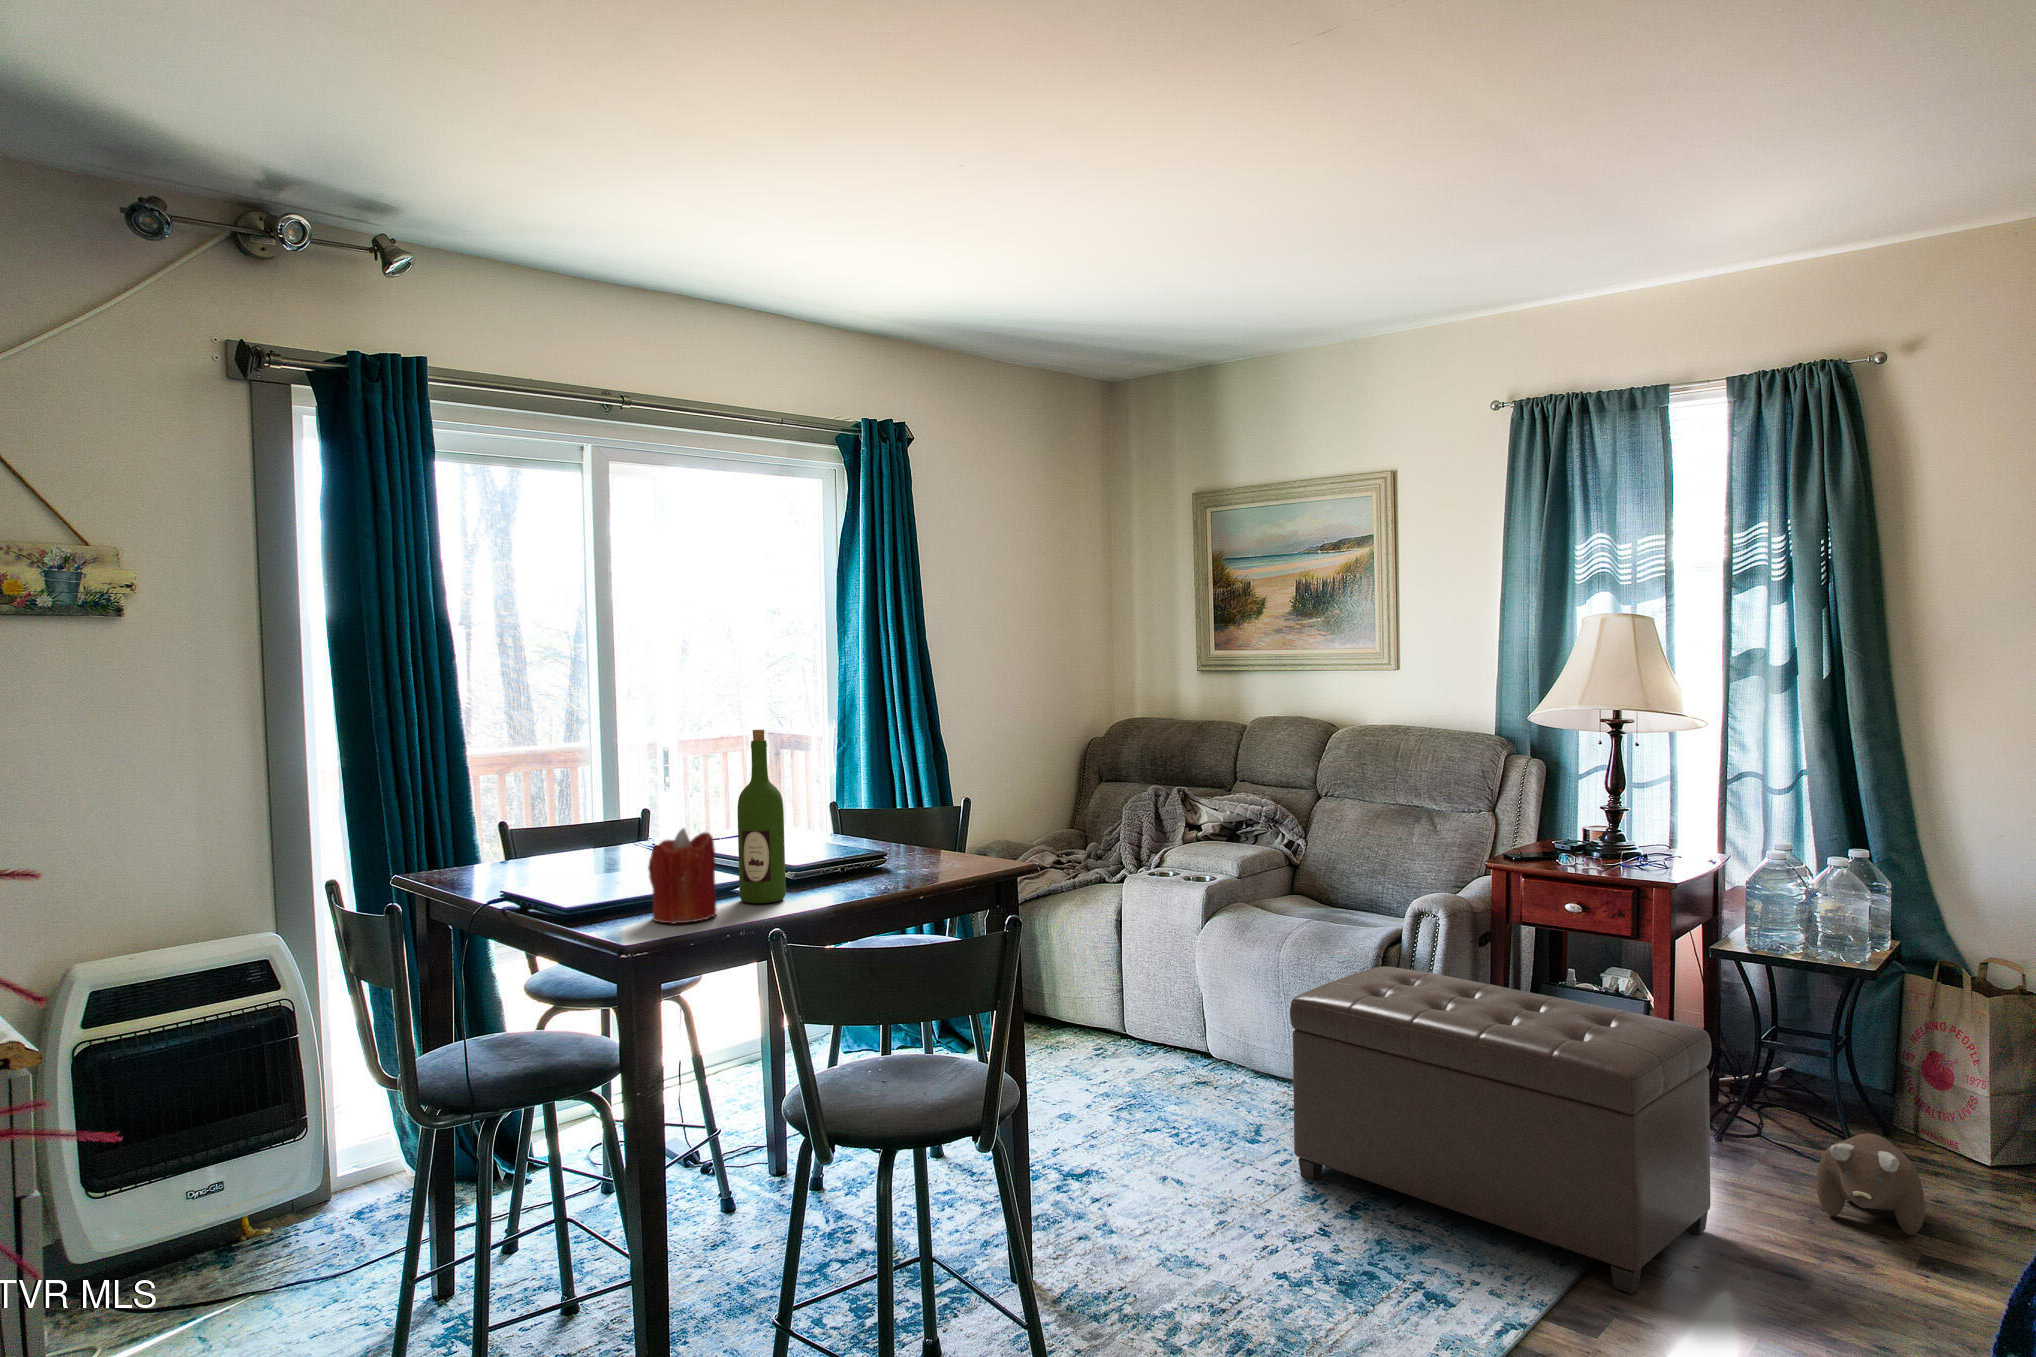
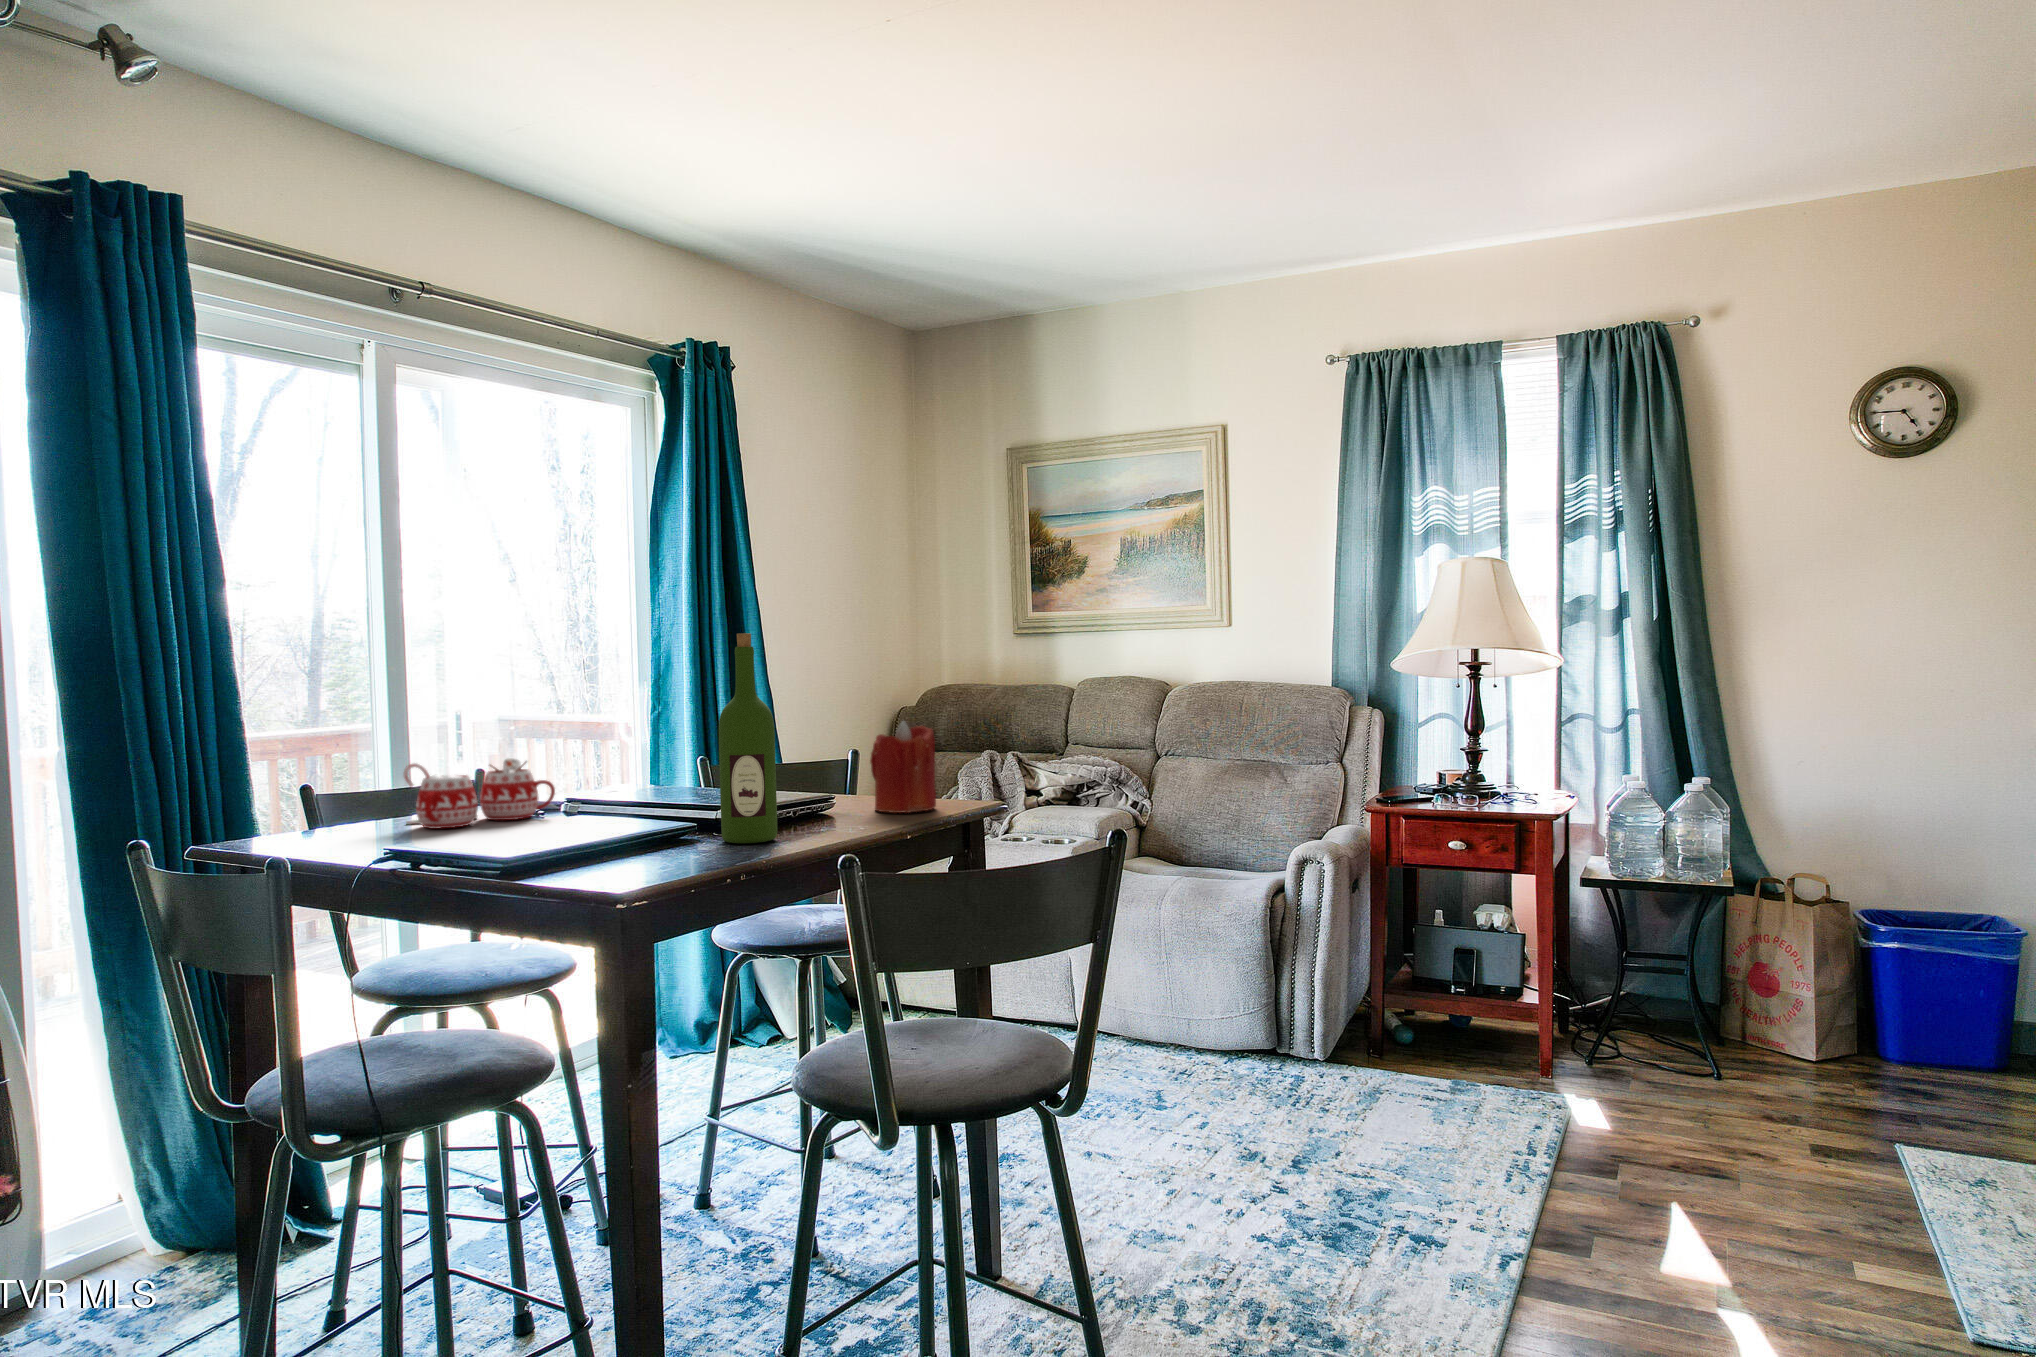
mug: none [531,817,649,874] -> present [403,758,555,829]
candle: present [648,828,717,924] -> present [870,721,936,813]
ottoman: present [1290,966,1712,1294] -> none [1216,916,1630,1211]
plush toy: present [1817,1134,1925,1234] -> none [1708,1040,1806,1130]

